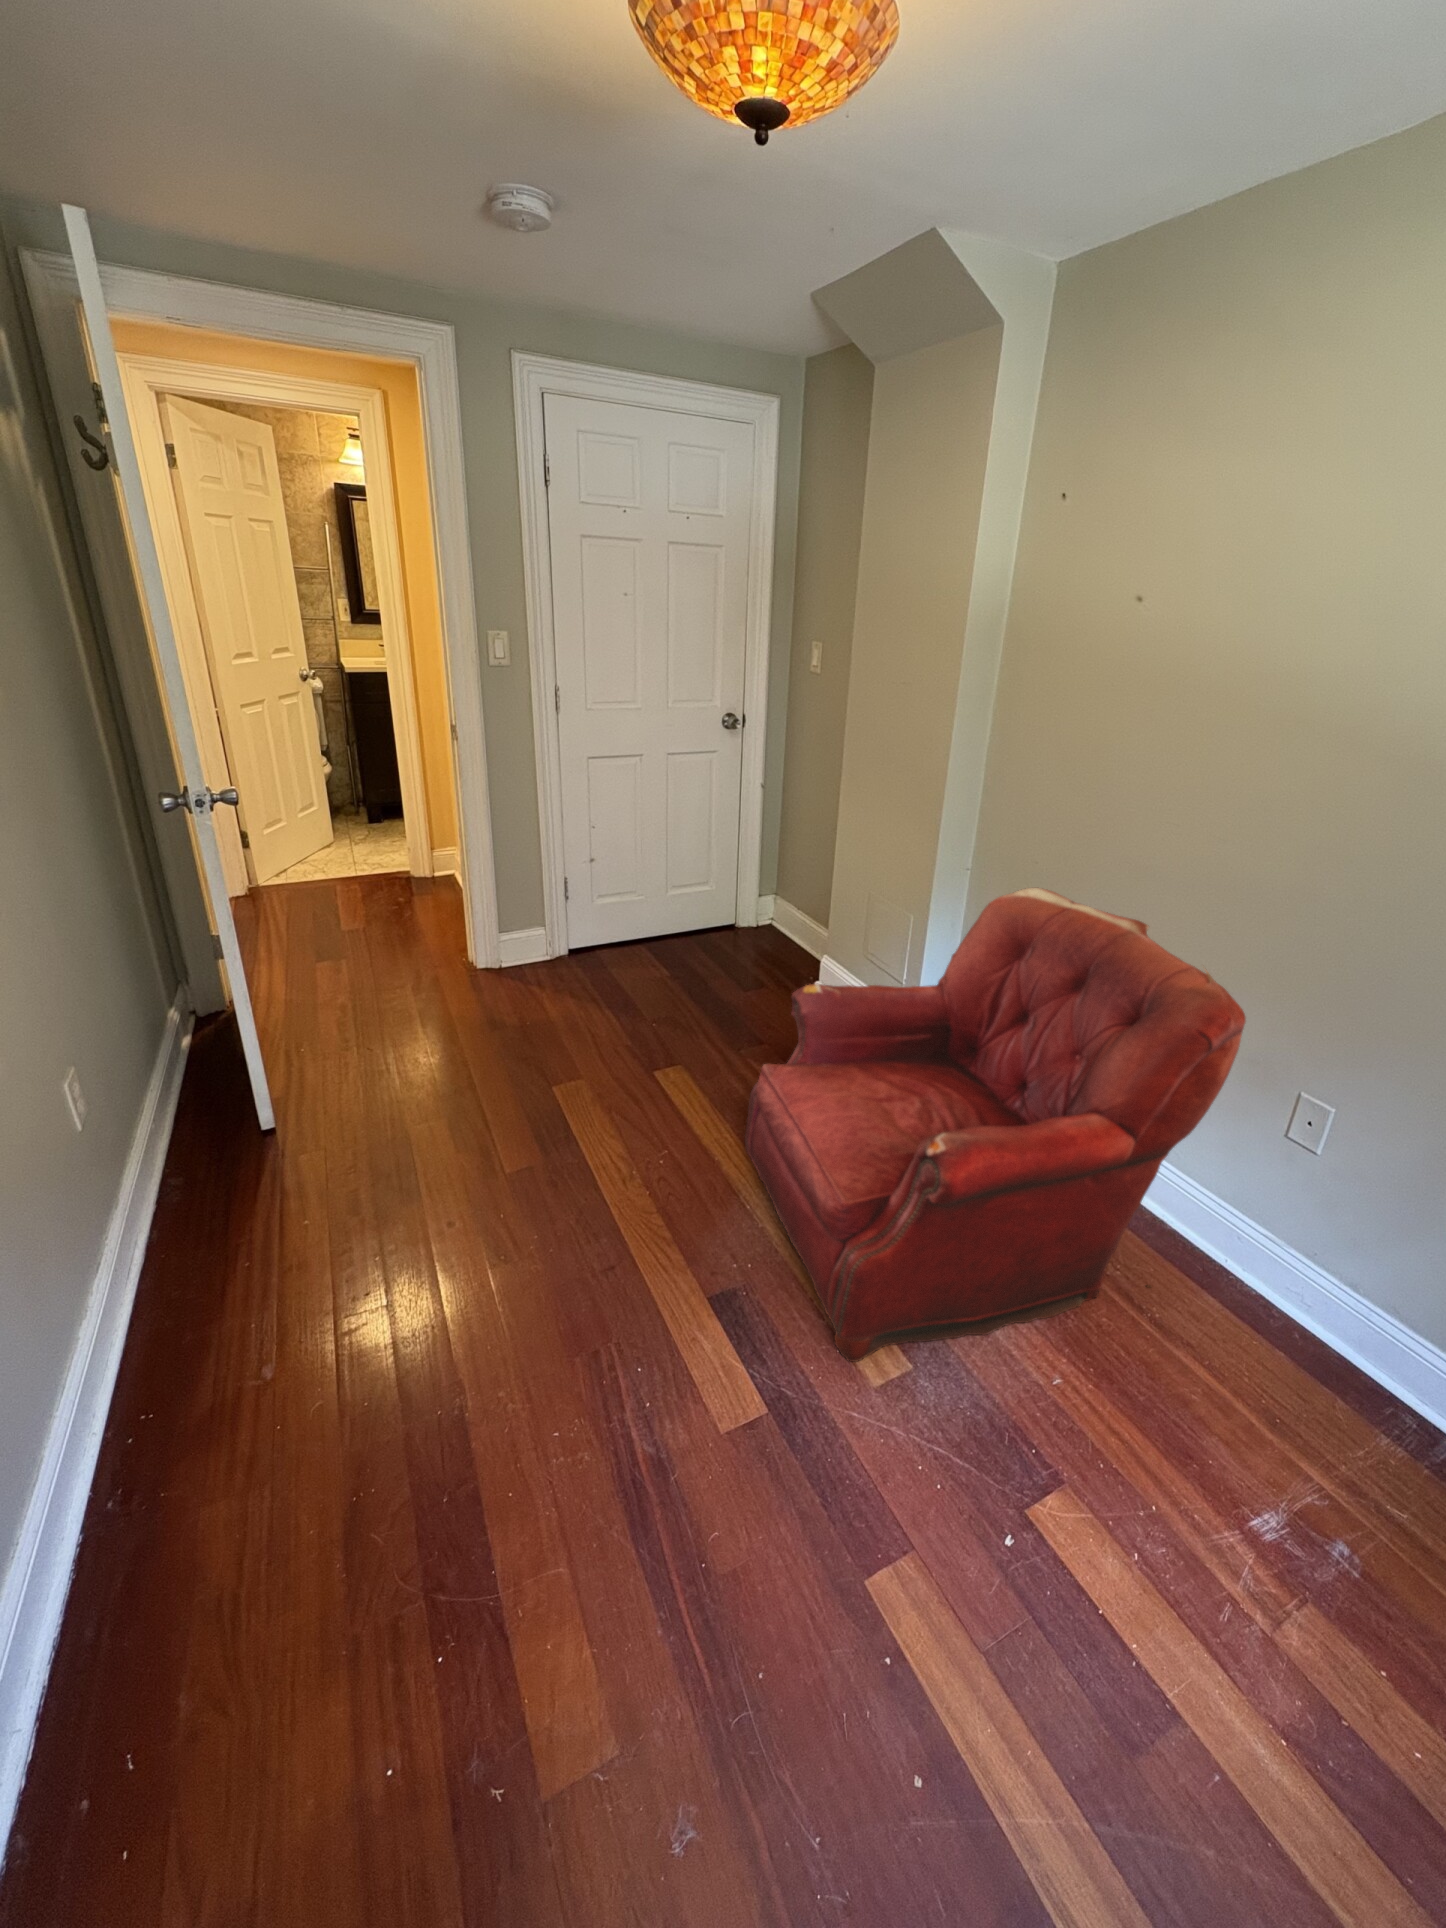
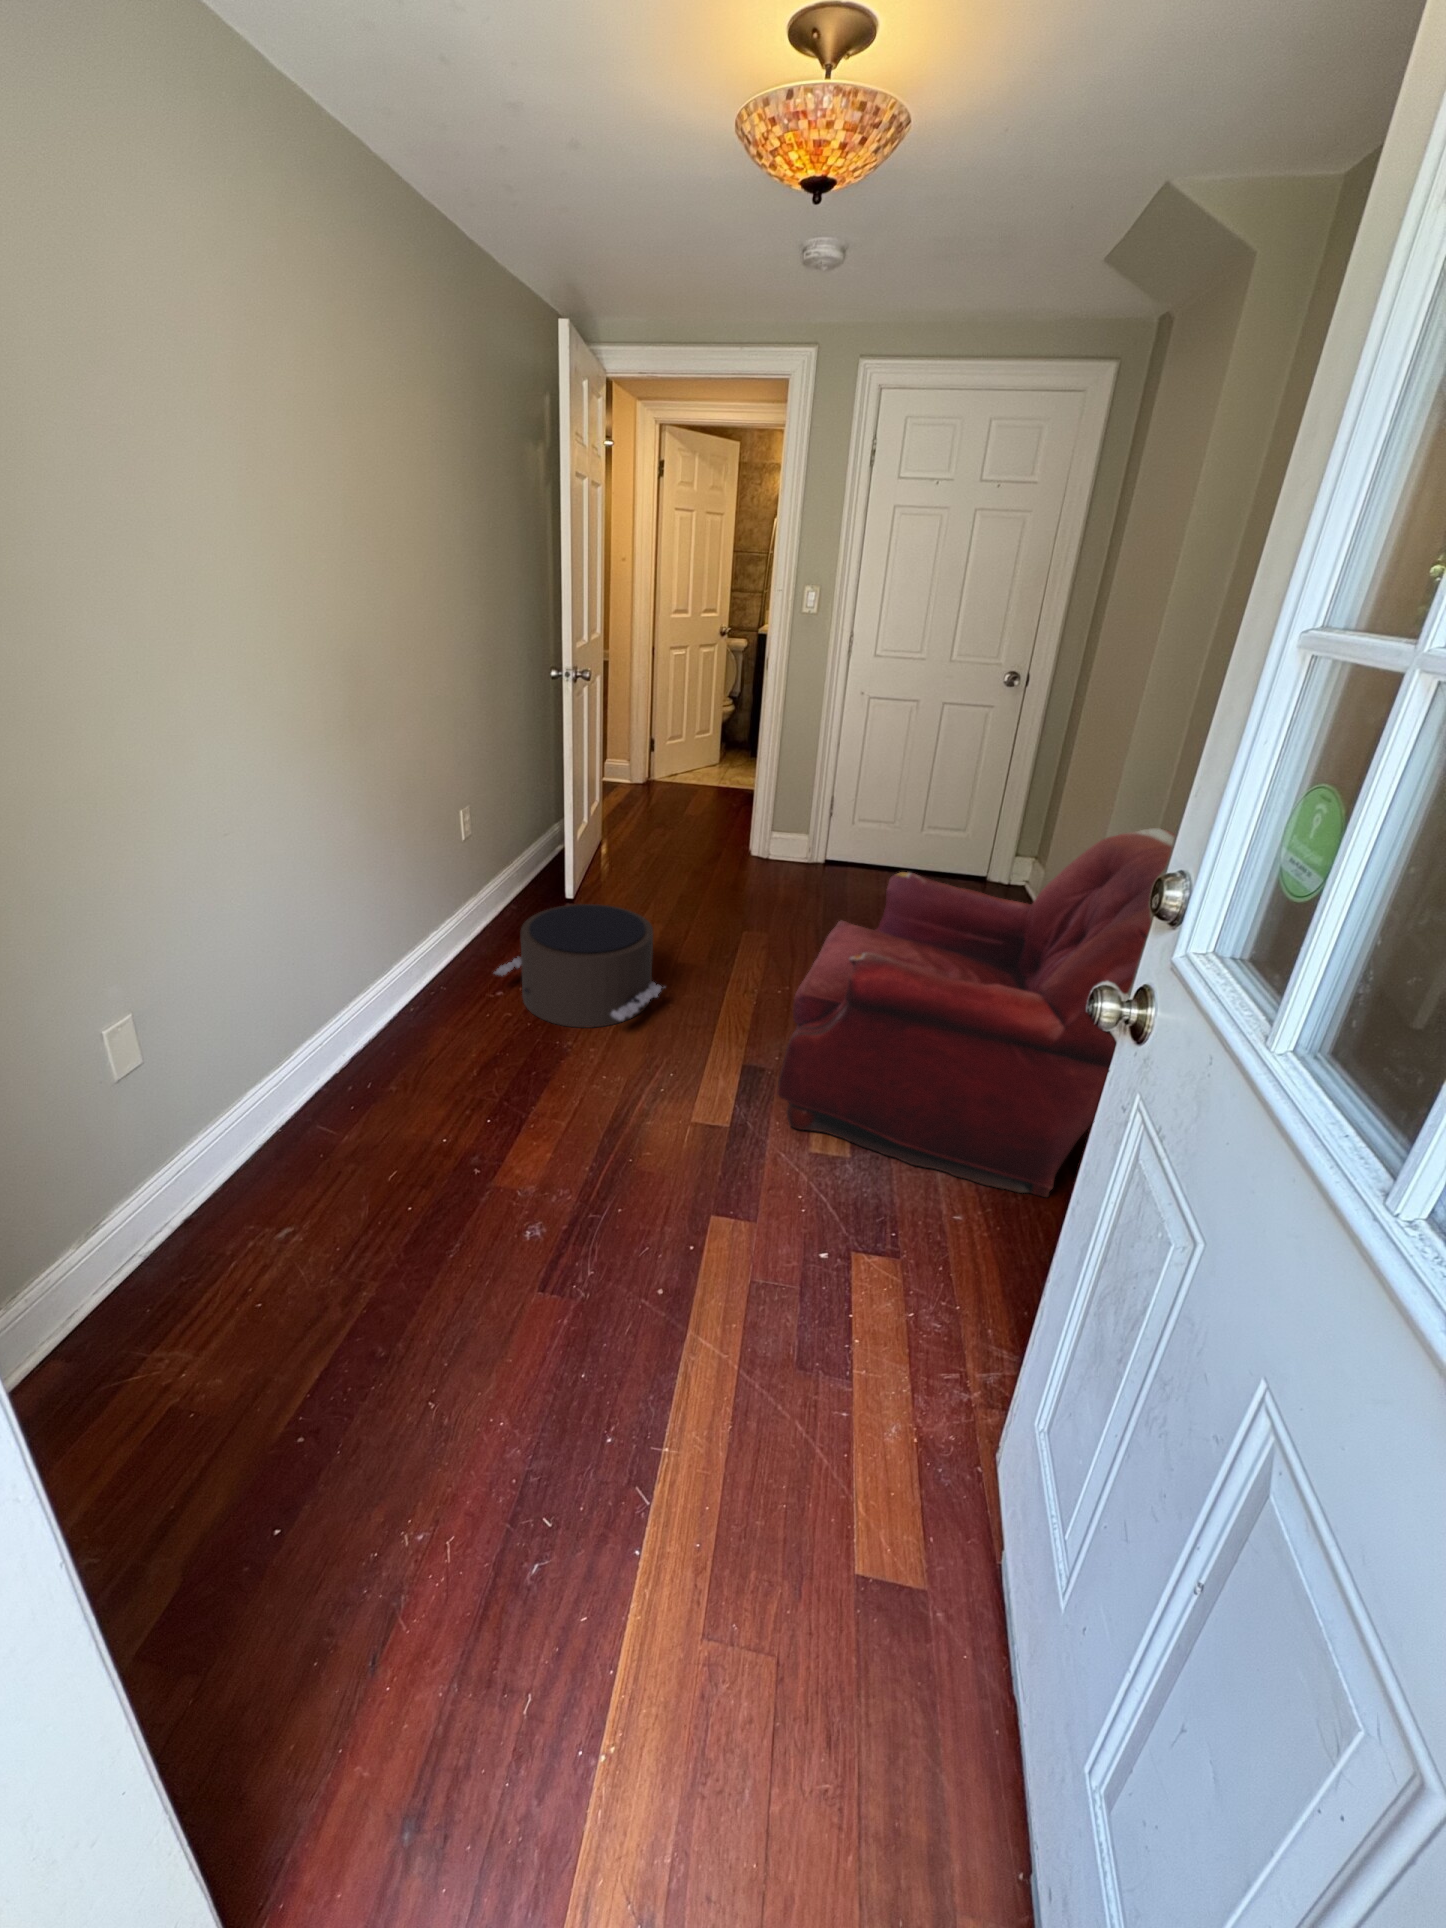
pouf: none [271,1139,561,1381] -> present [494,904,662,1028]

